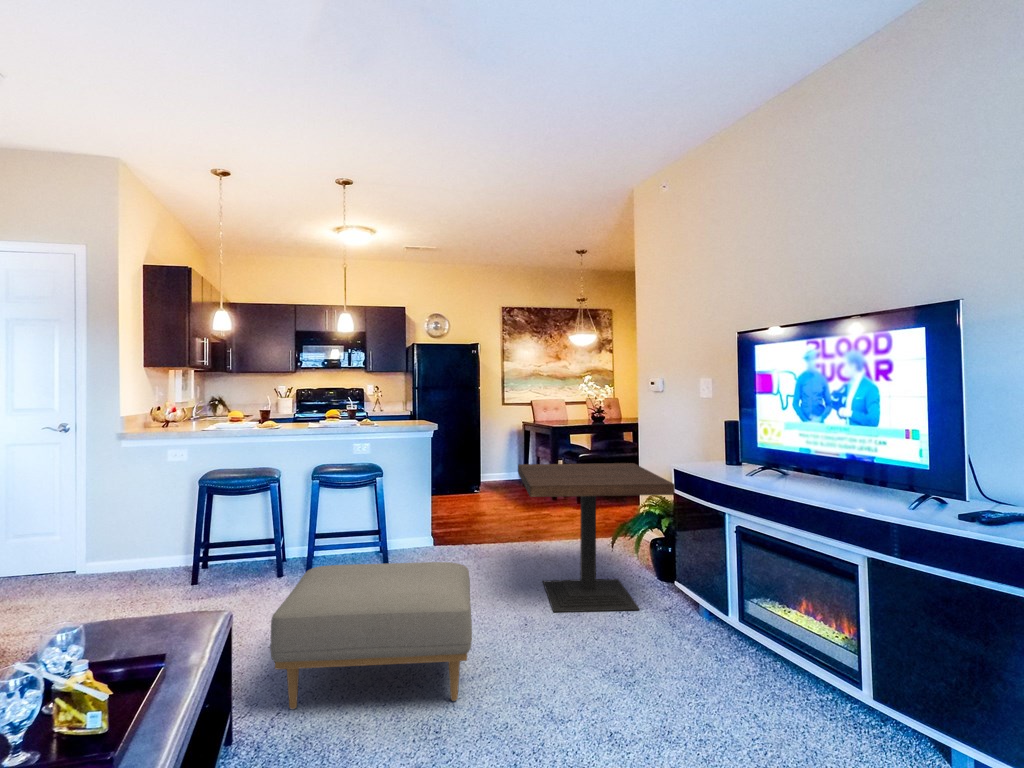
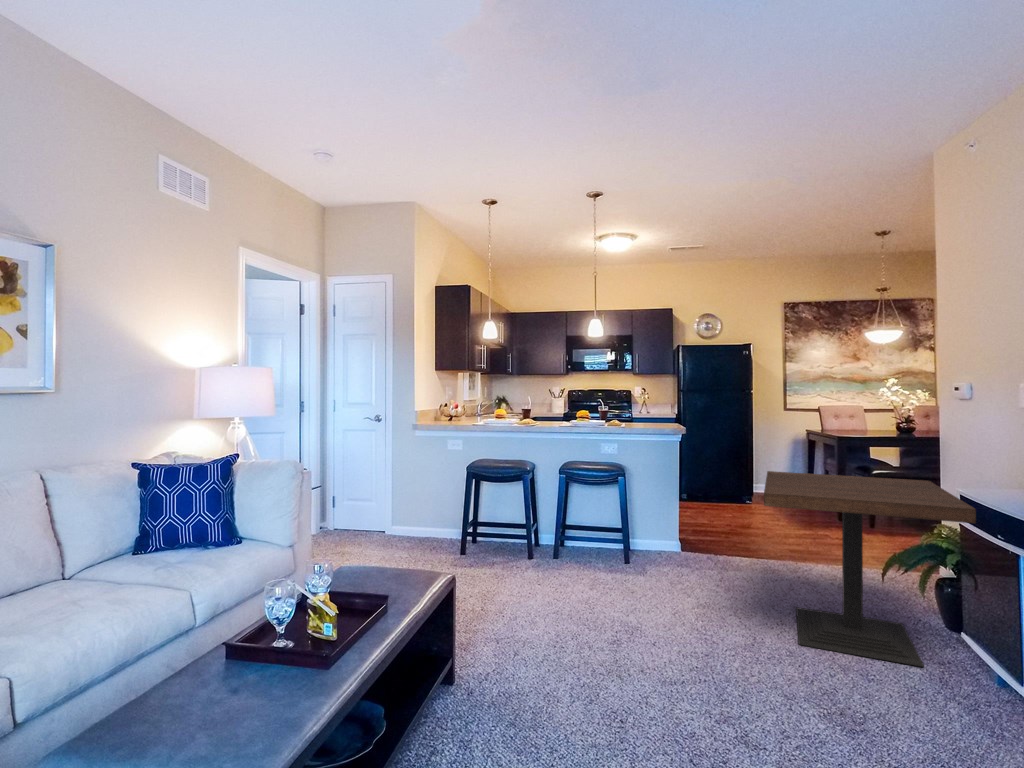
ottoman: present [270,562,472,709] -> none [479,549,684,711]

